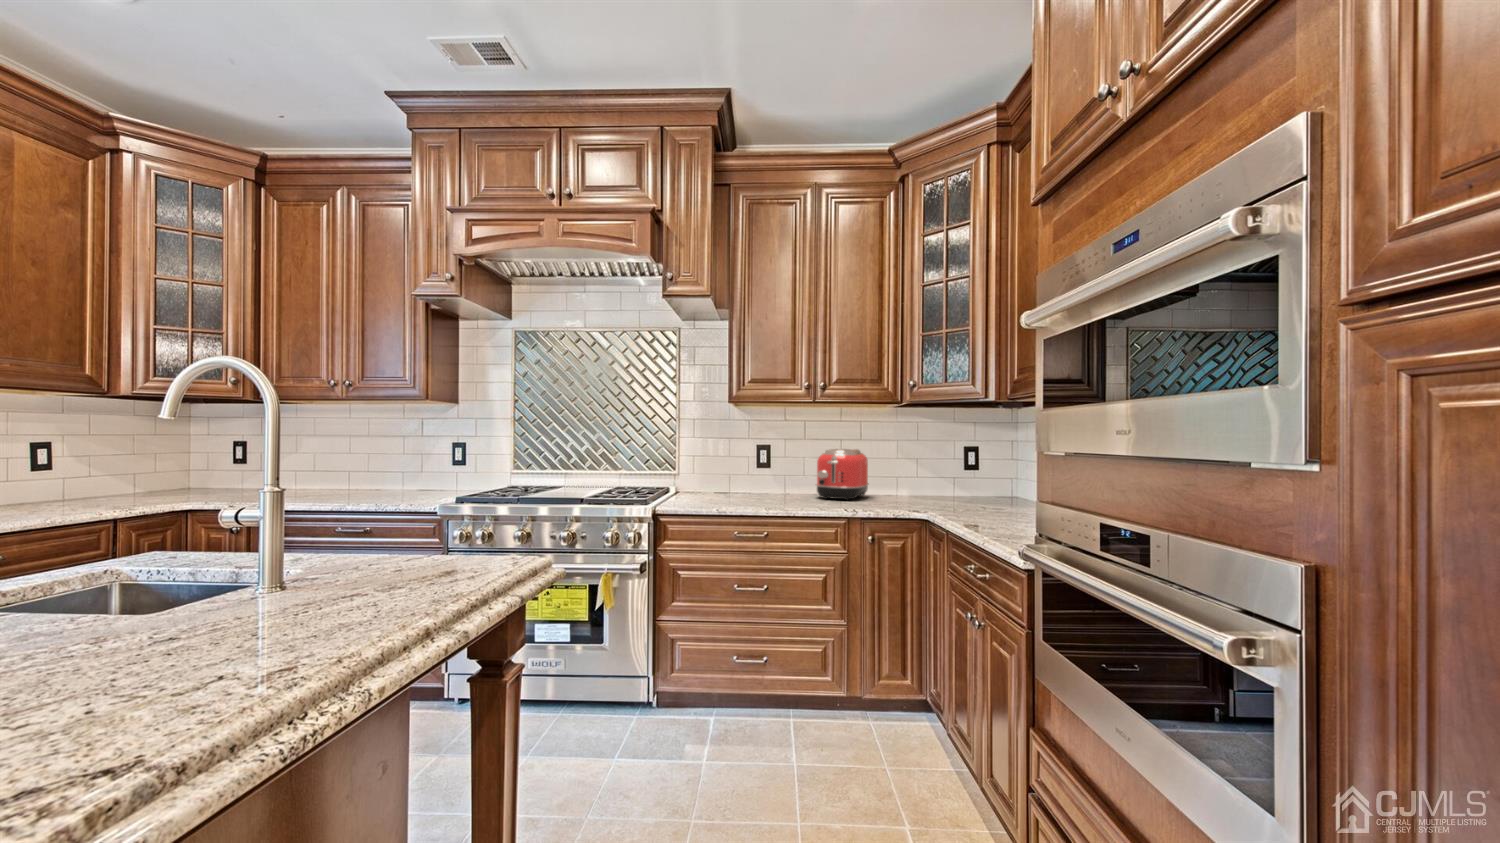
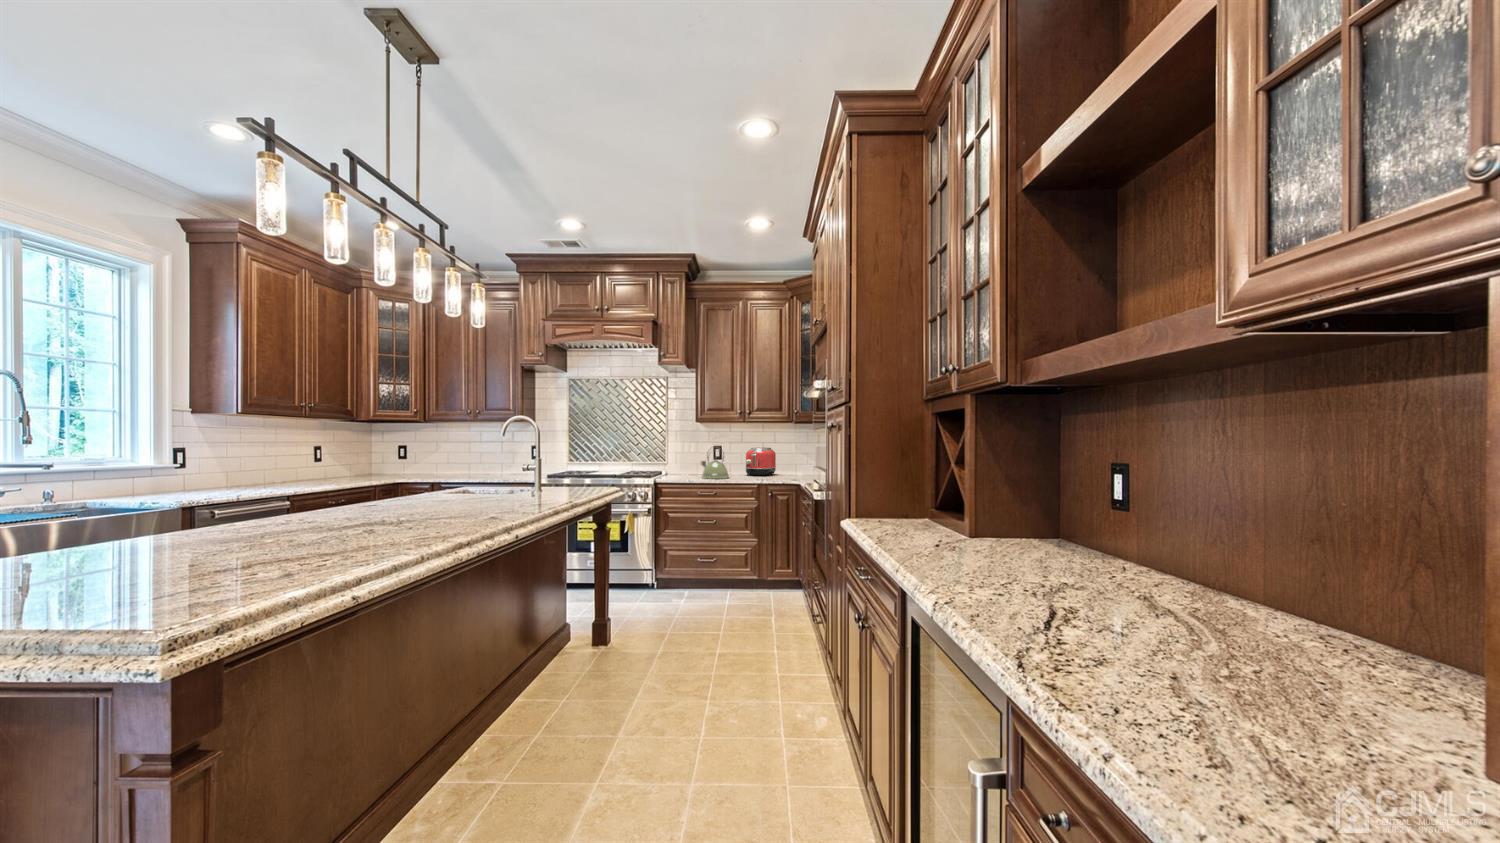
kettle: none [737,447,791,508] -> present [701,456,729,479]

